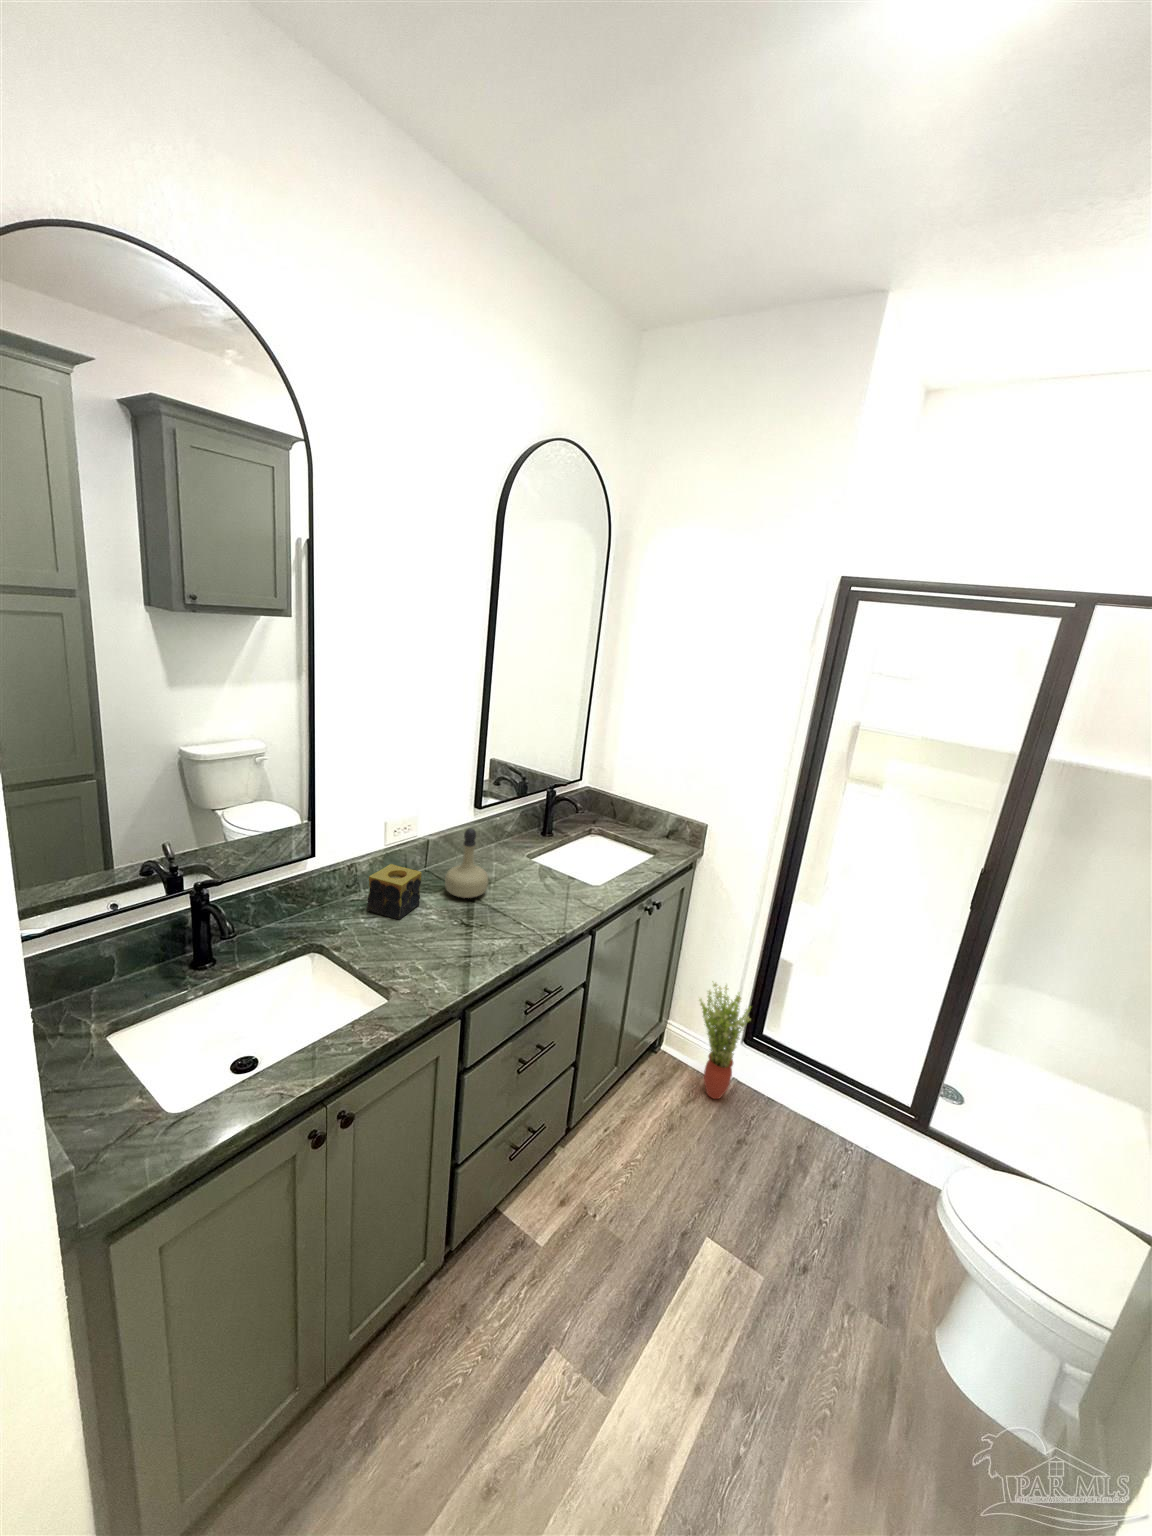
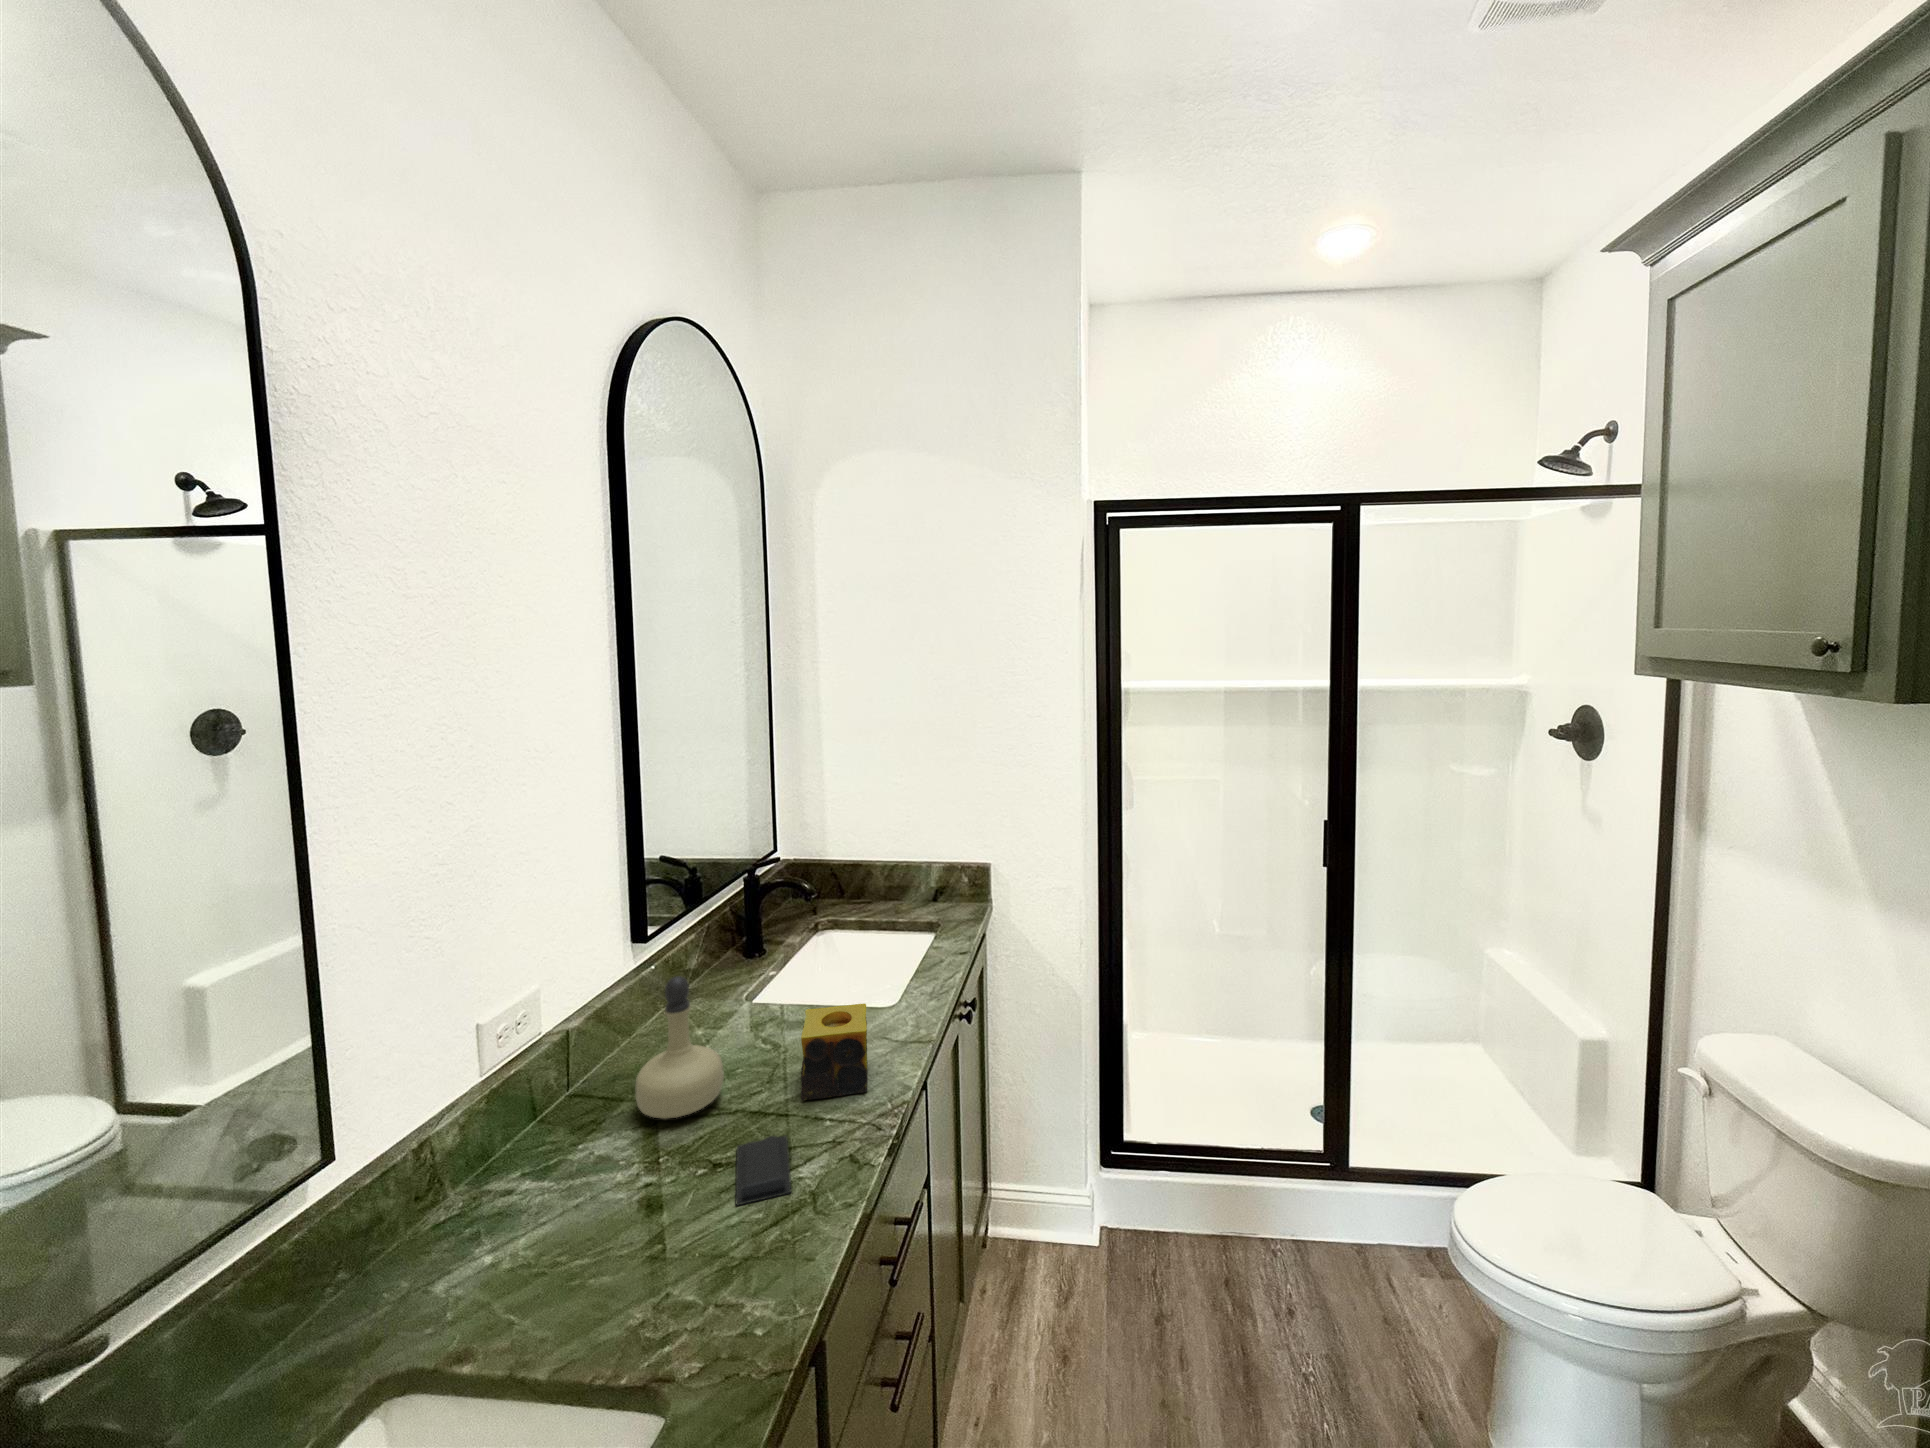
candle: present [367,864,422,919] -> present [801,1004,868,1100]
soap bar: none [460,919,500,948] -> present [736,1136,791,1205]
potted plant: present [699,983,750,1099] -> none [1044,1087,1126,1274]

